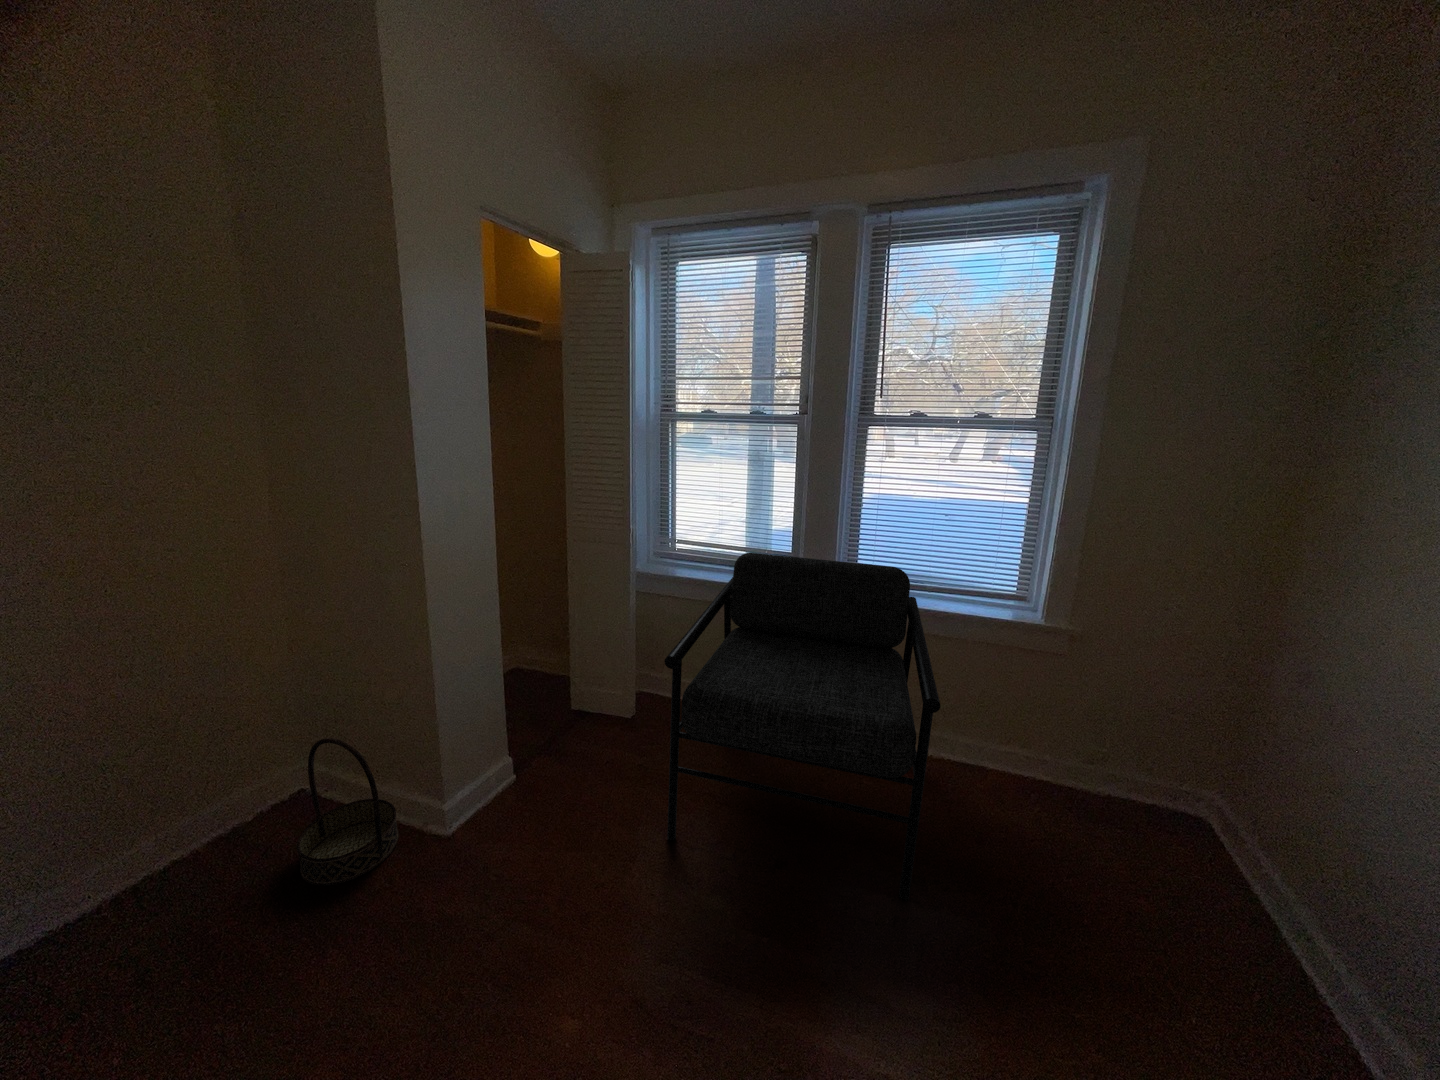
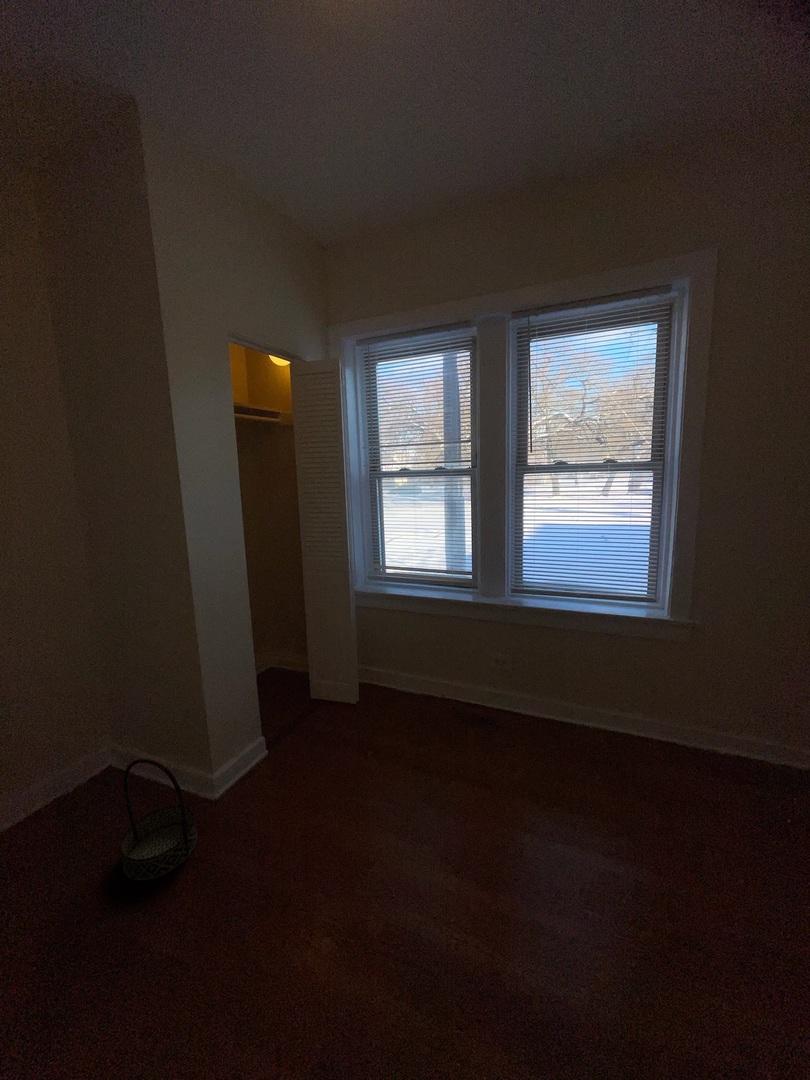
armchair: present [664,553,940,901] -> none [406,579,628,852]

